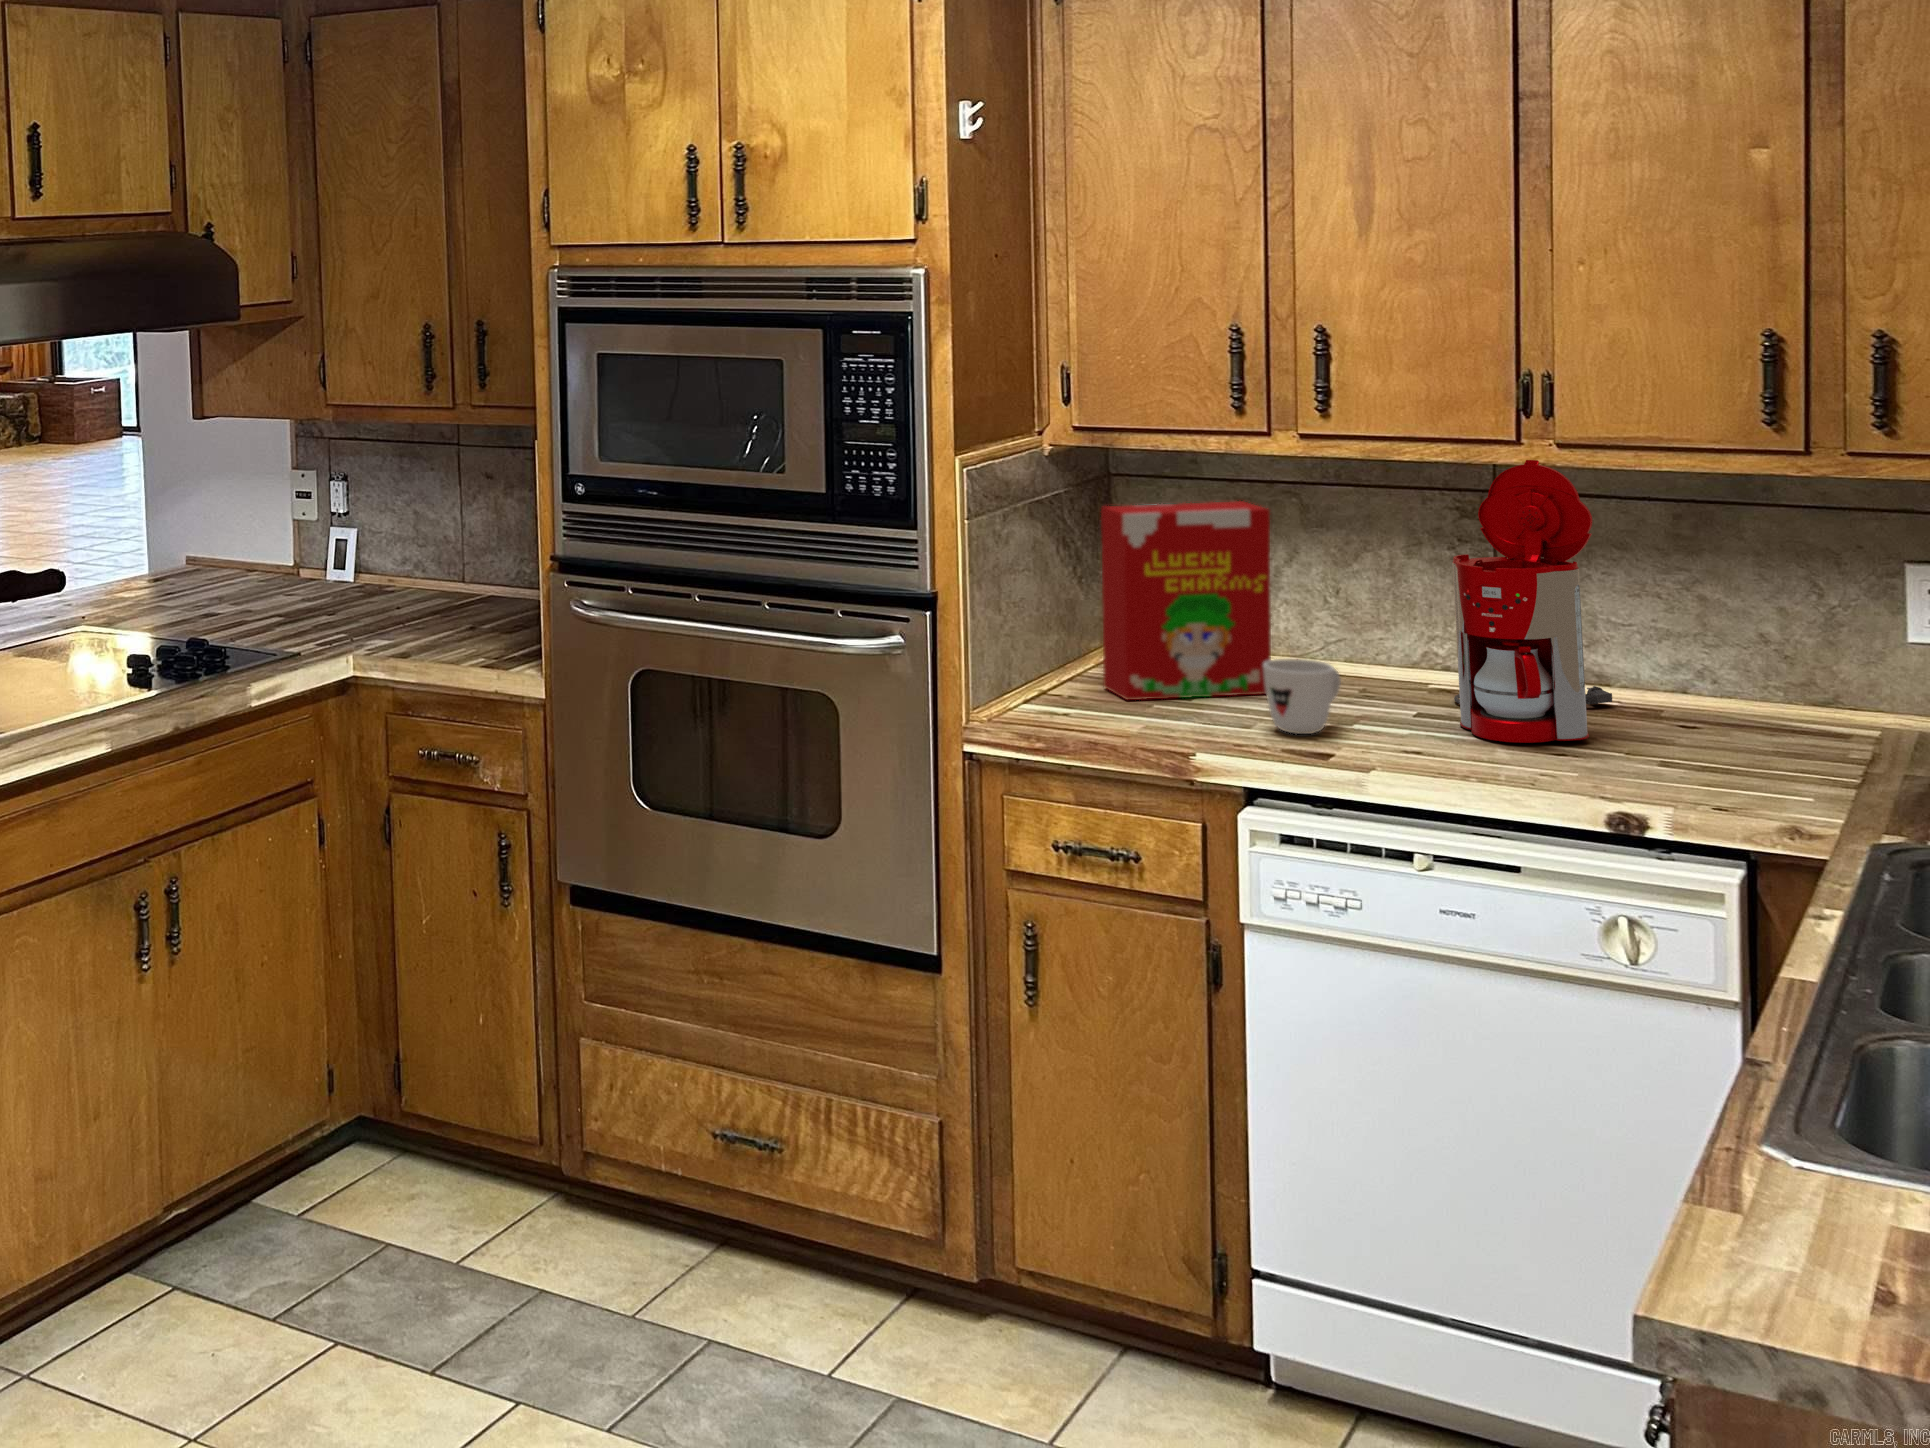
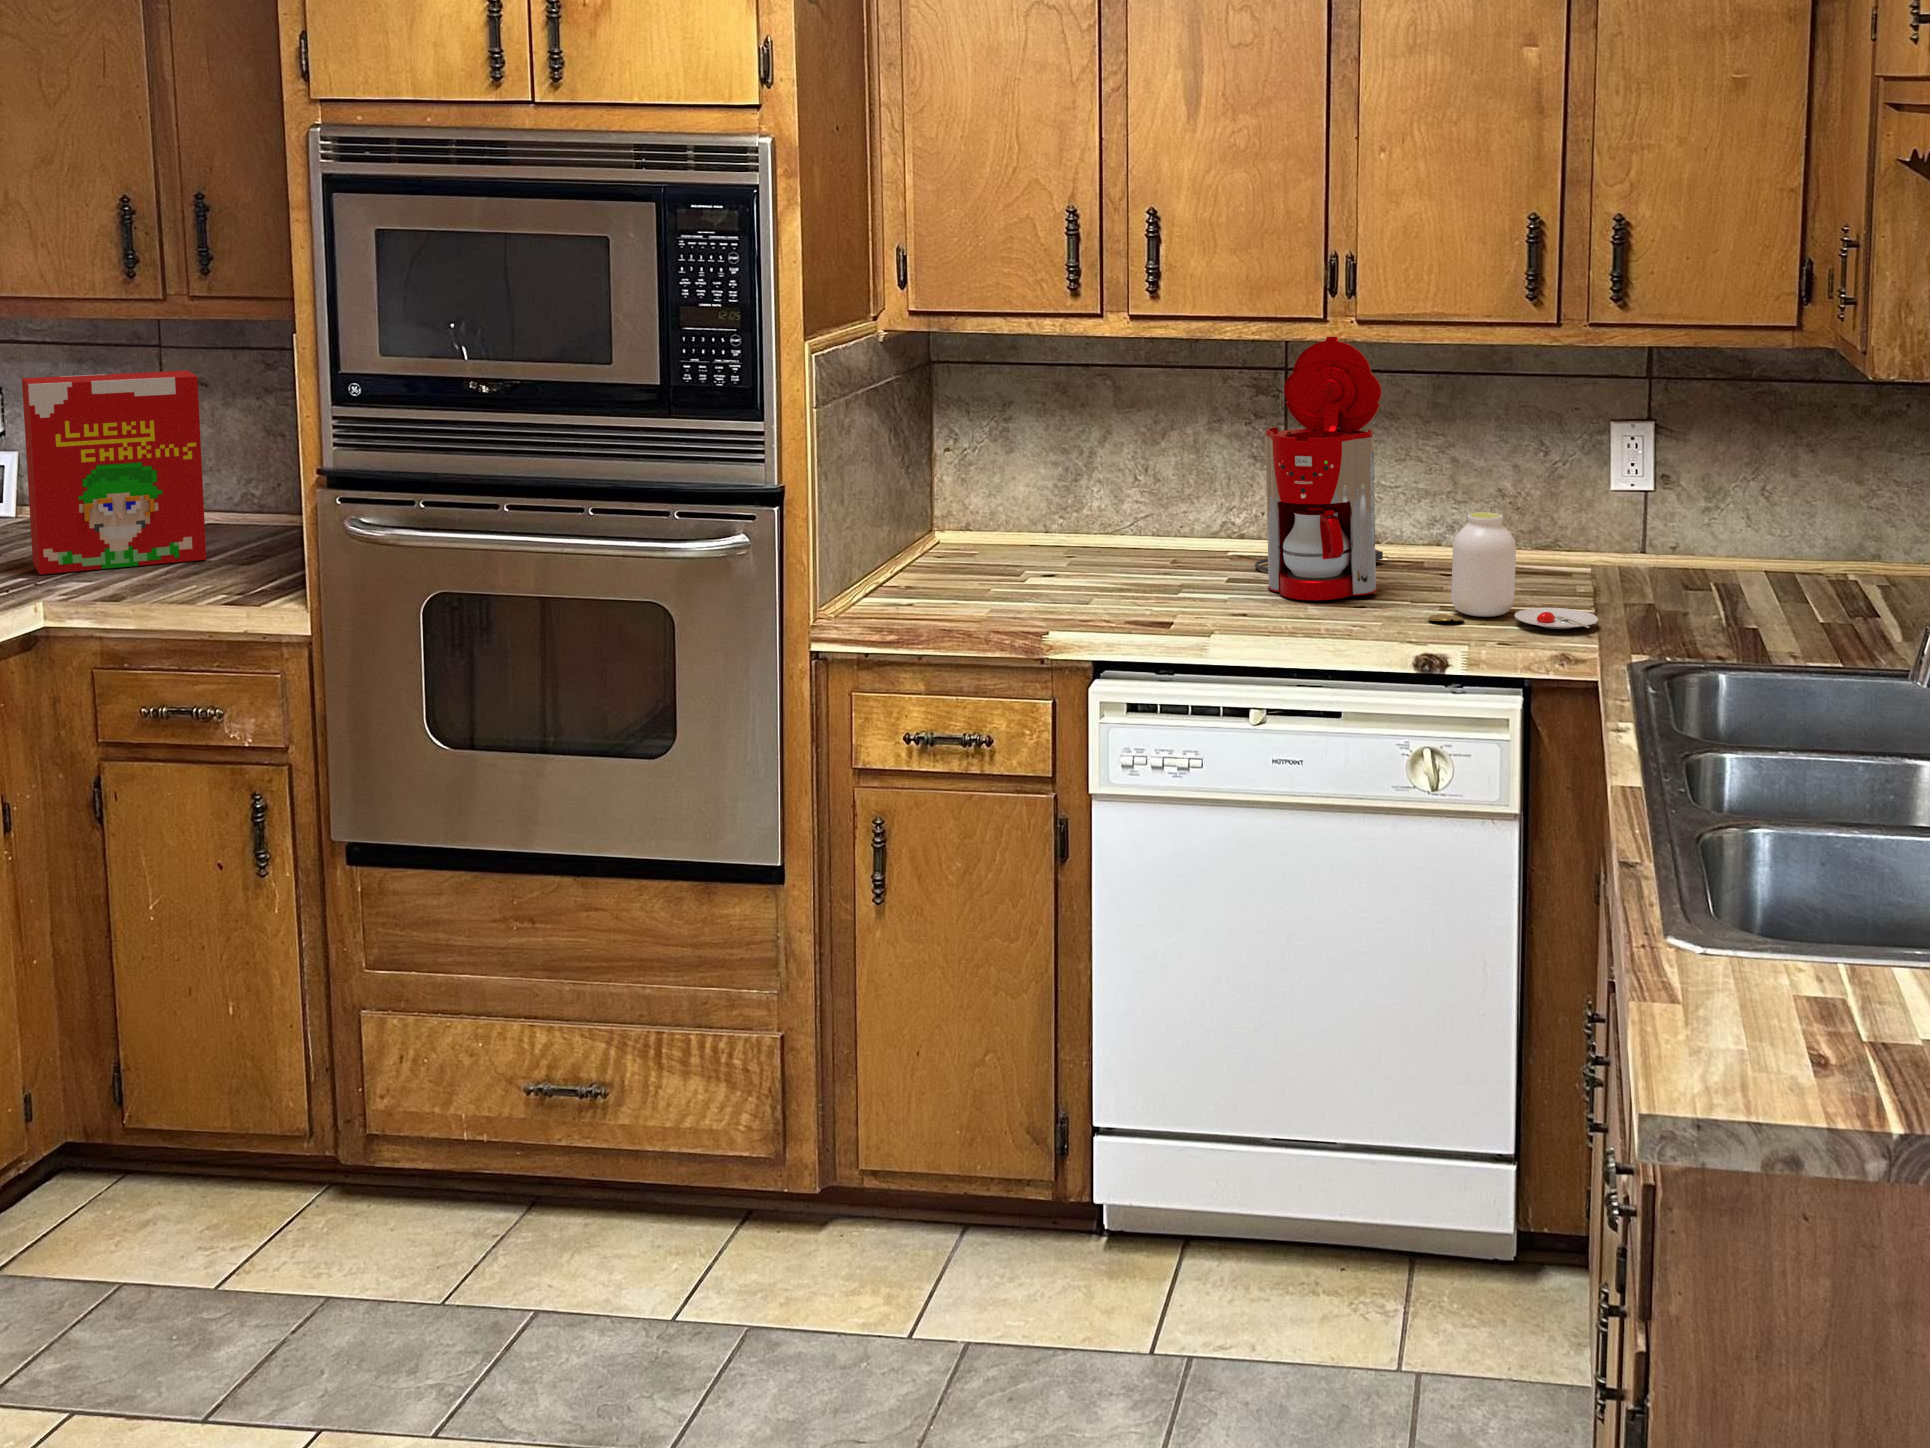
cereal box: present [1101,501,1271,700] -> present [22,371,206,575]
mug: present [1263,659,1341,734] -> none [1102,535,1168,607]
jar: none [1641,659,1862,801] -> present [1428,512,1598,629]

